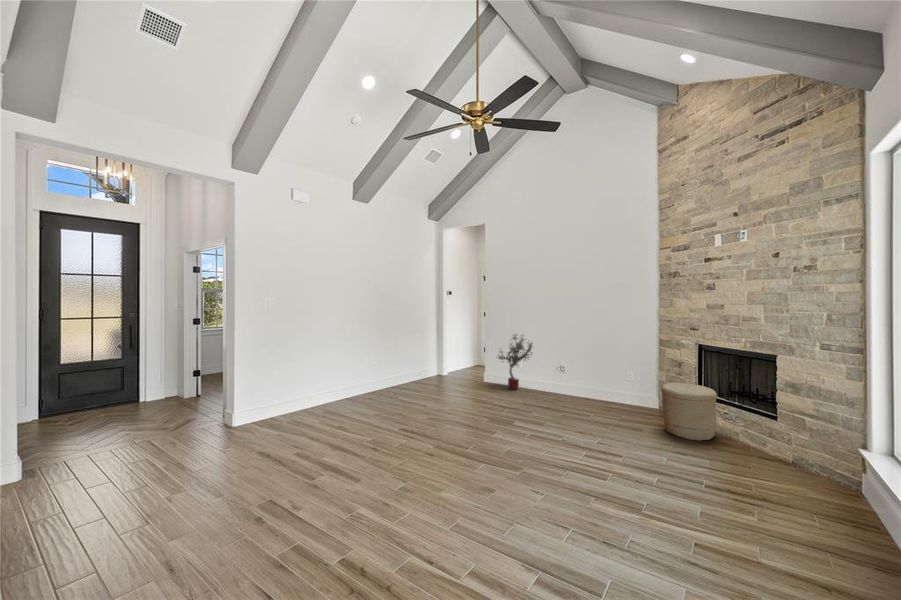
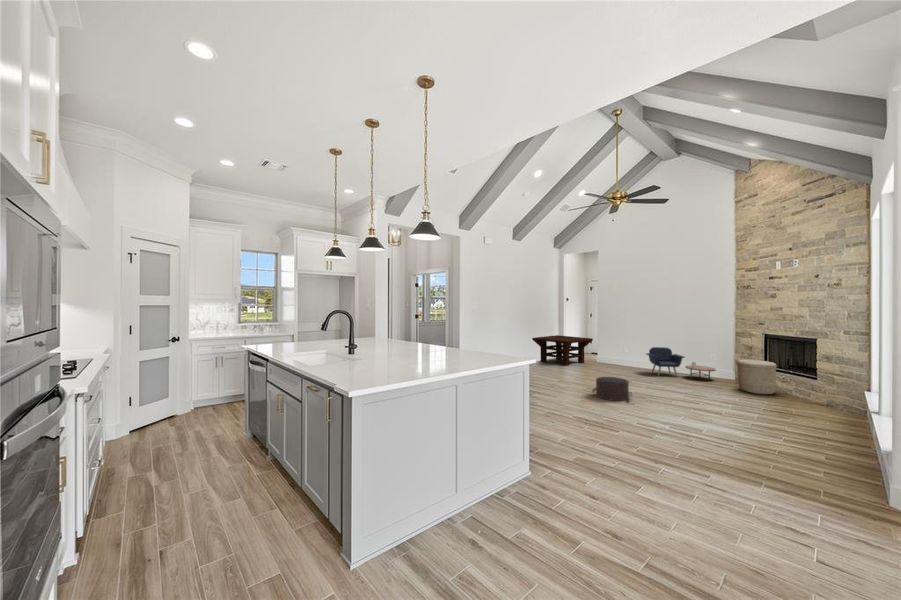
potted tree: present [498,335,532,390] -> none [604,328,636,368]
coffee table: none [401,344,482,391] -> present [532,335,593,366]
armchair: none [544,362,634,411] -> present [646,347,716,380]
pouf: none [425,430,495,482] -> present [592,377,633,401]

